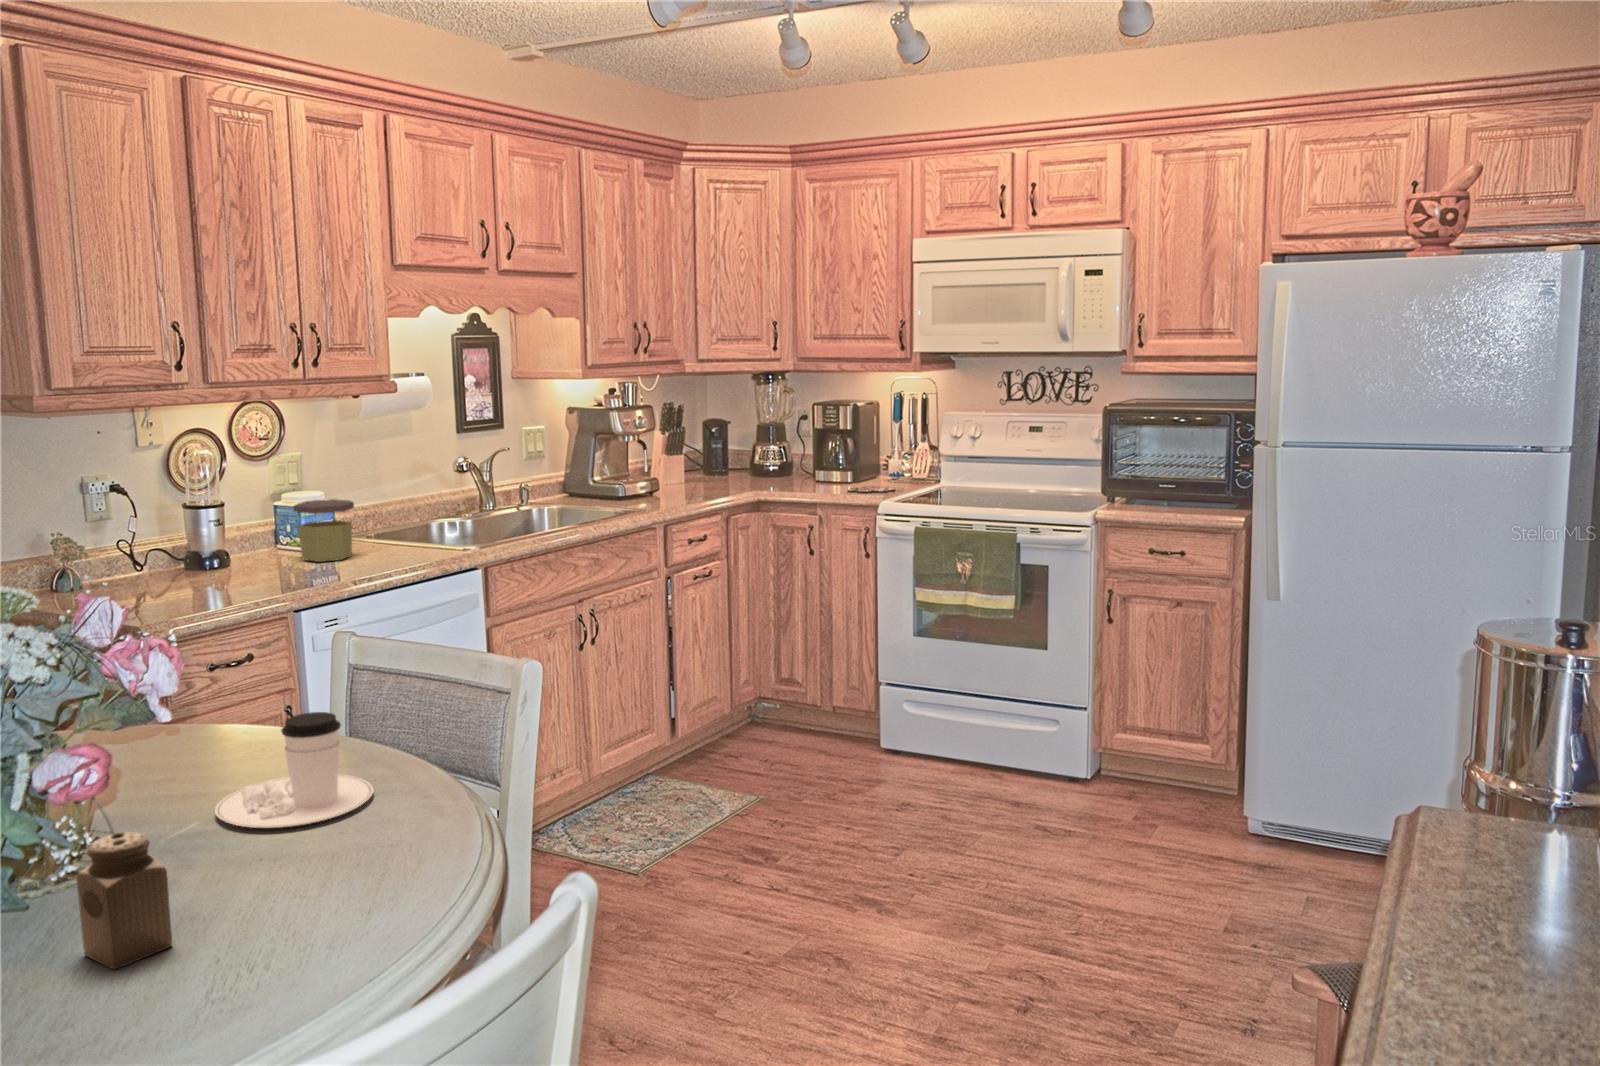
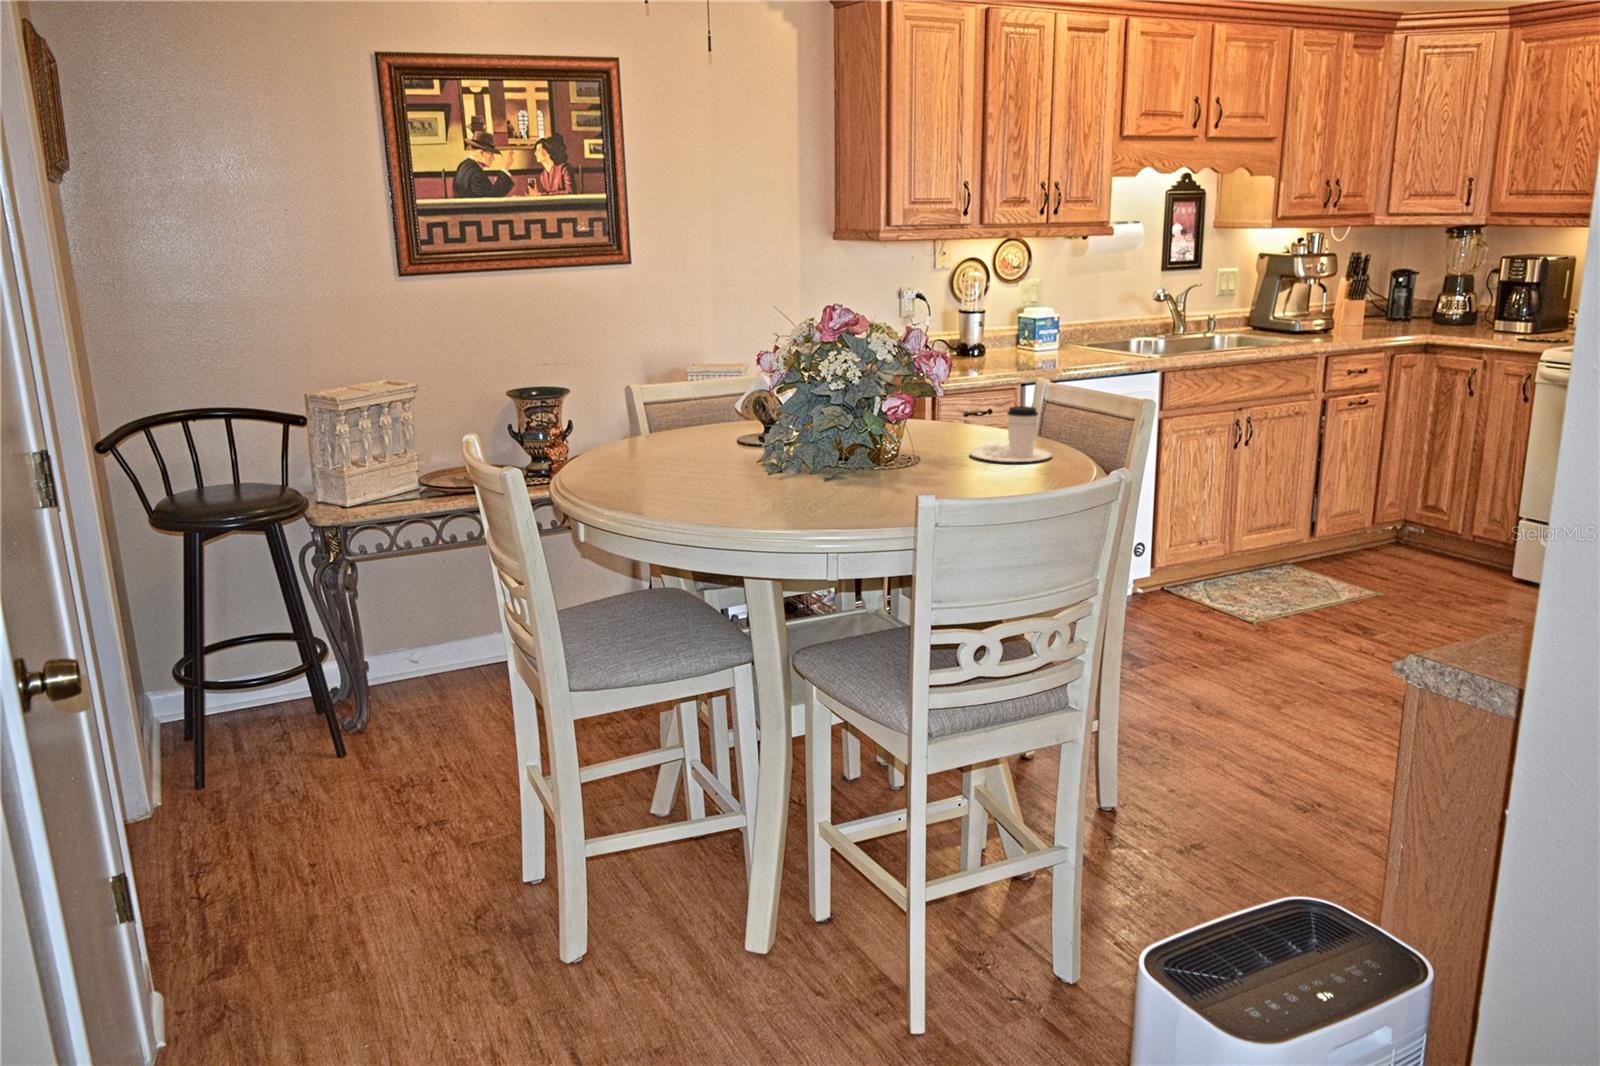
jar: present [293,499,354,562] -> none [1030,313,1072,356]
salt shaker: present [76,832,172,969] -> none [911,431,950,490]

